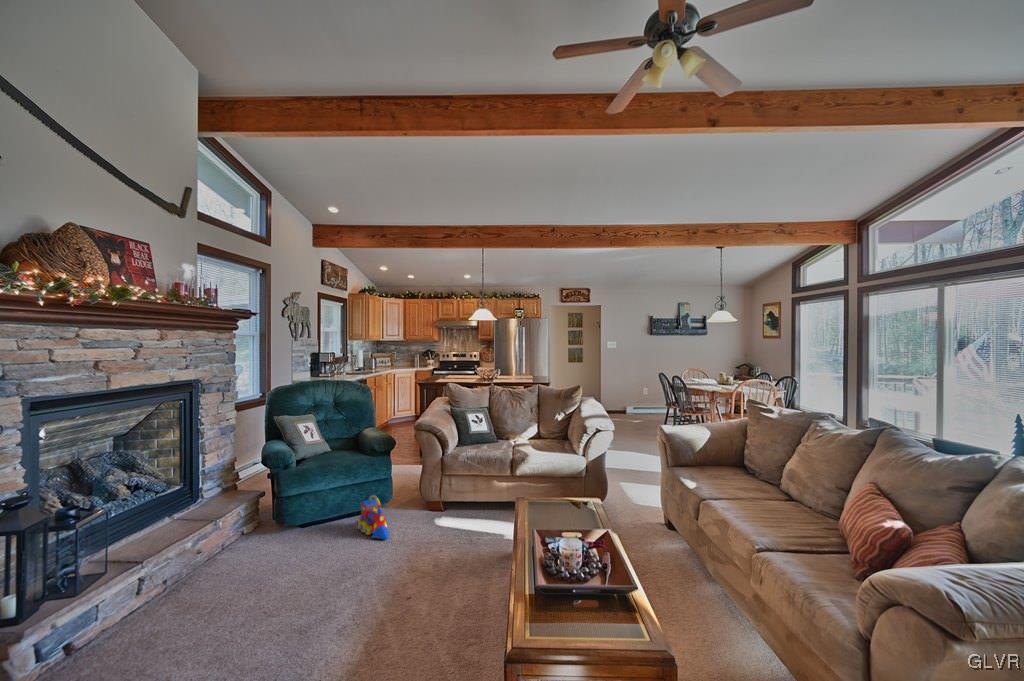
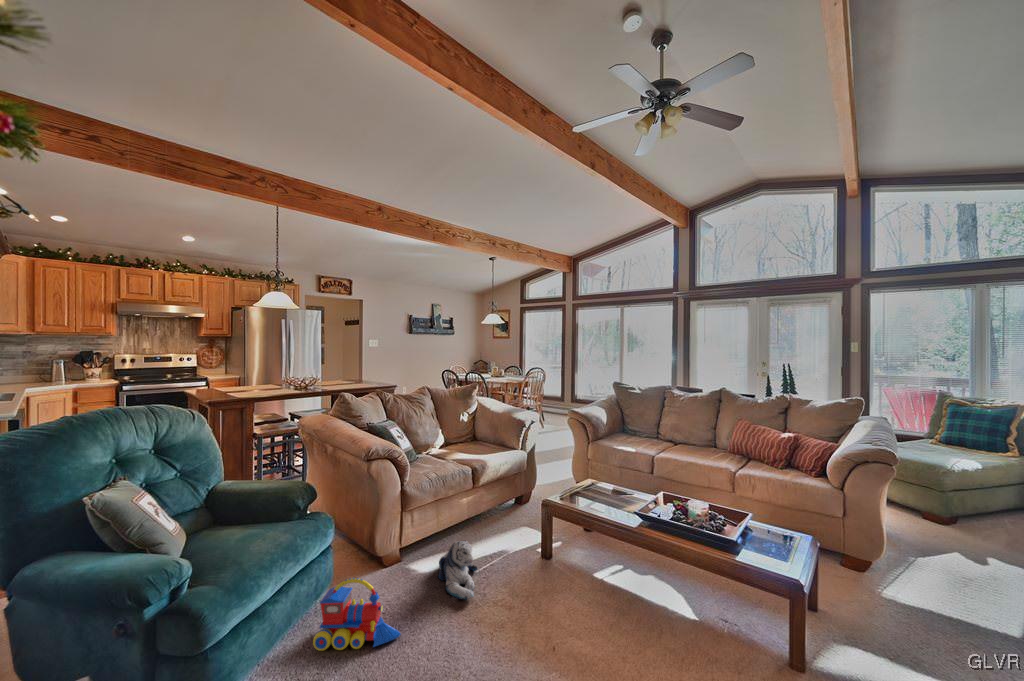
plush toy: none [435,501,475,541] -> present [438,541,477,600]

